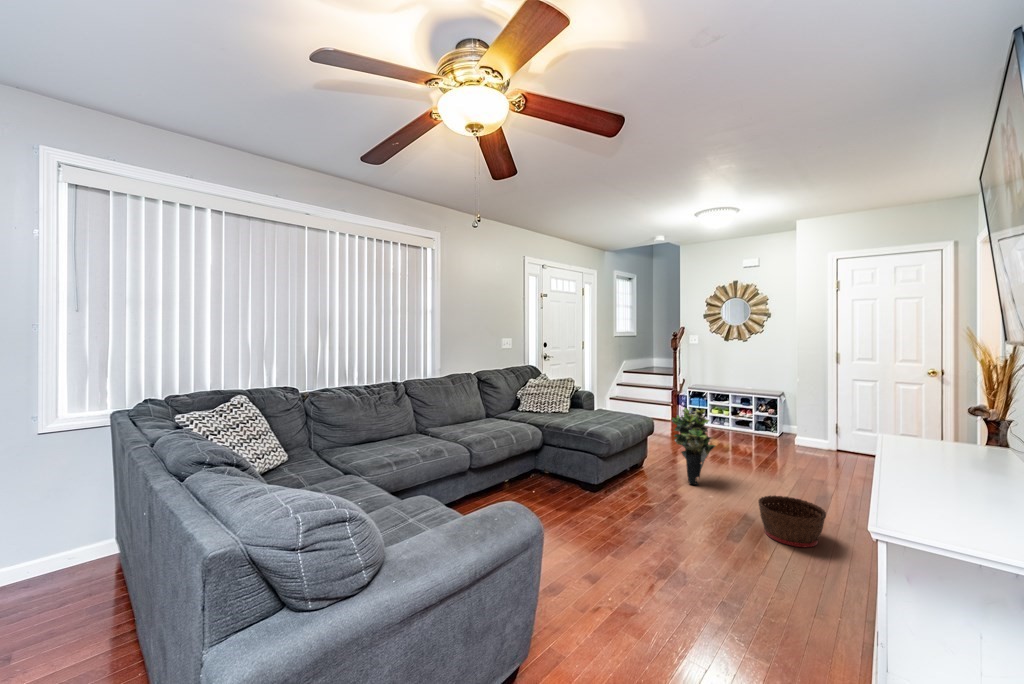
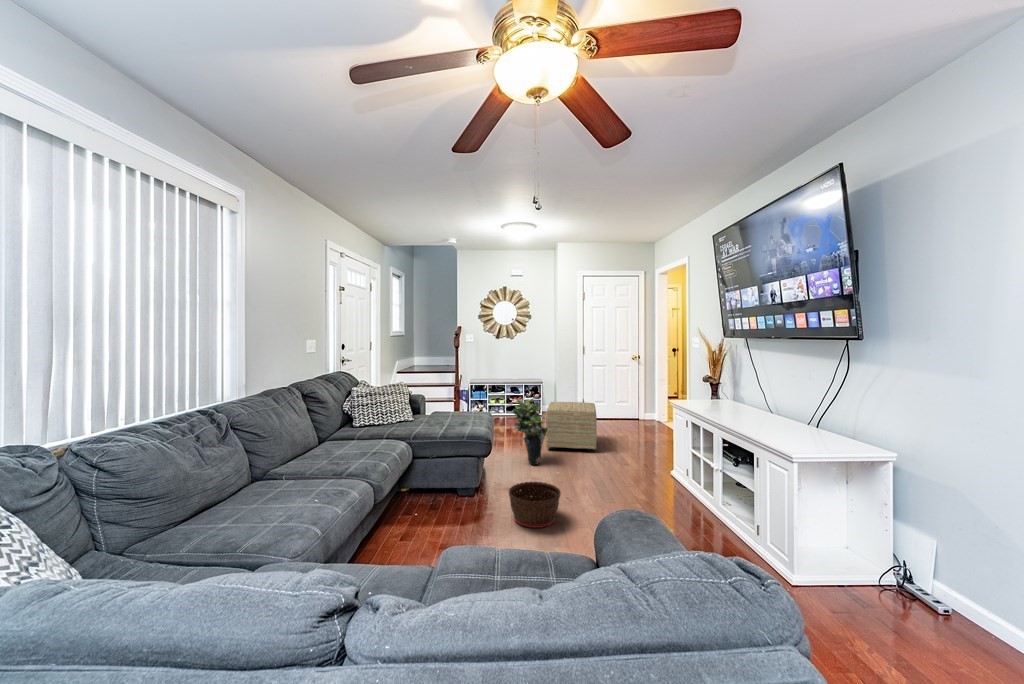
ottoman: none [728,419,816,488] -> present [546,402,597,451]
basket: present [759,496,826,547] -> present [509,482,561,528]

